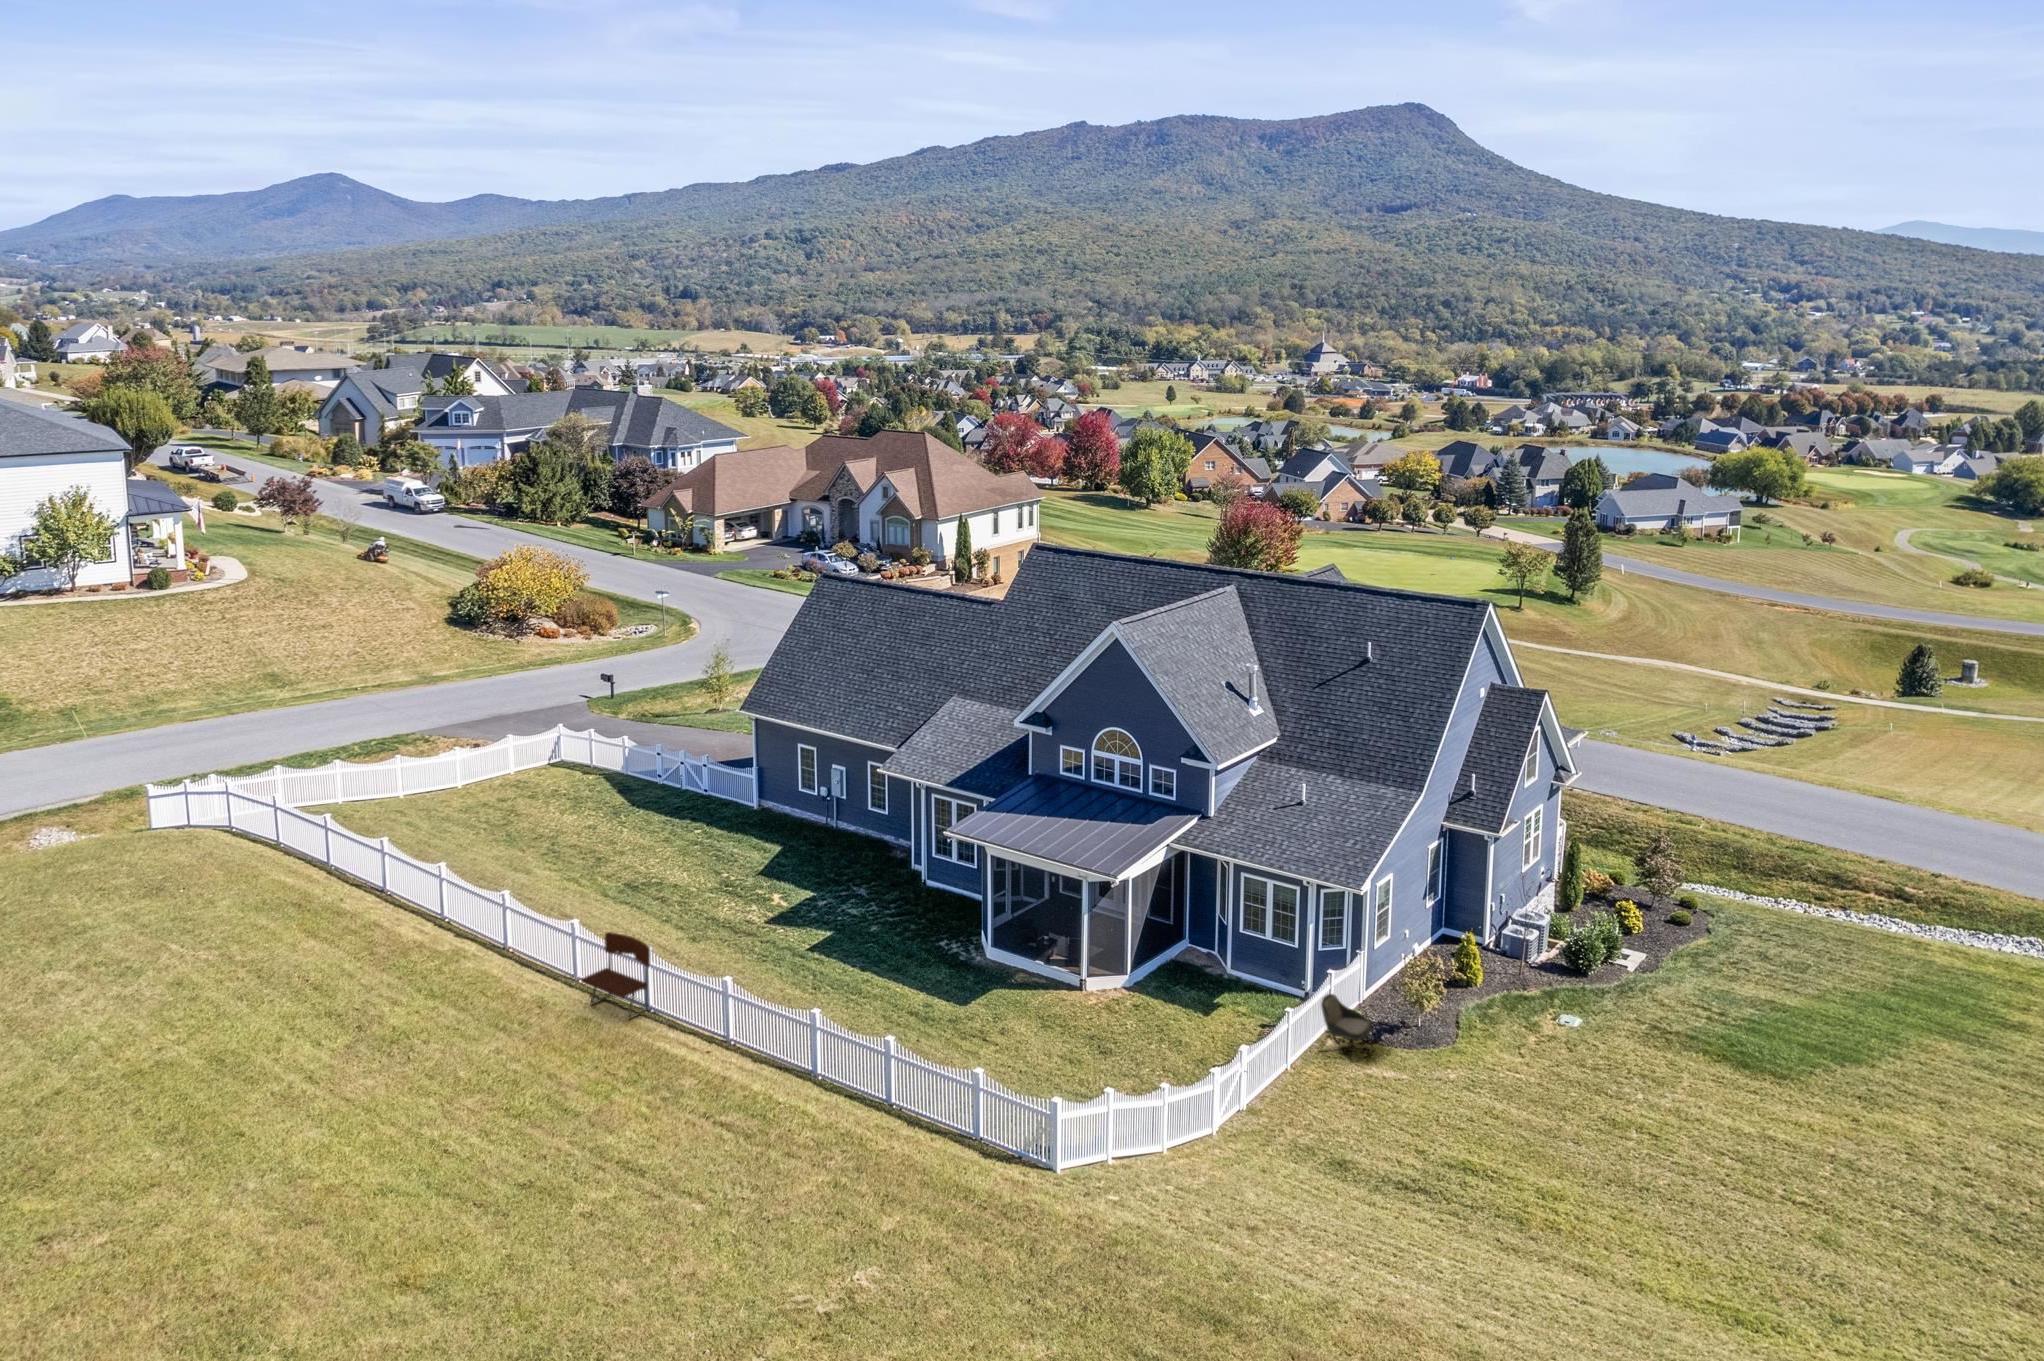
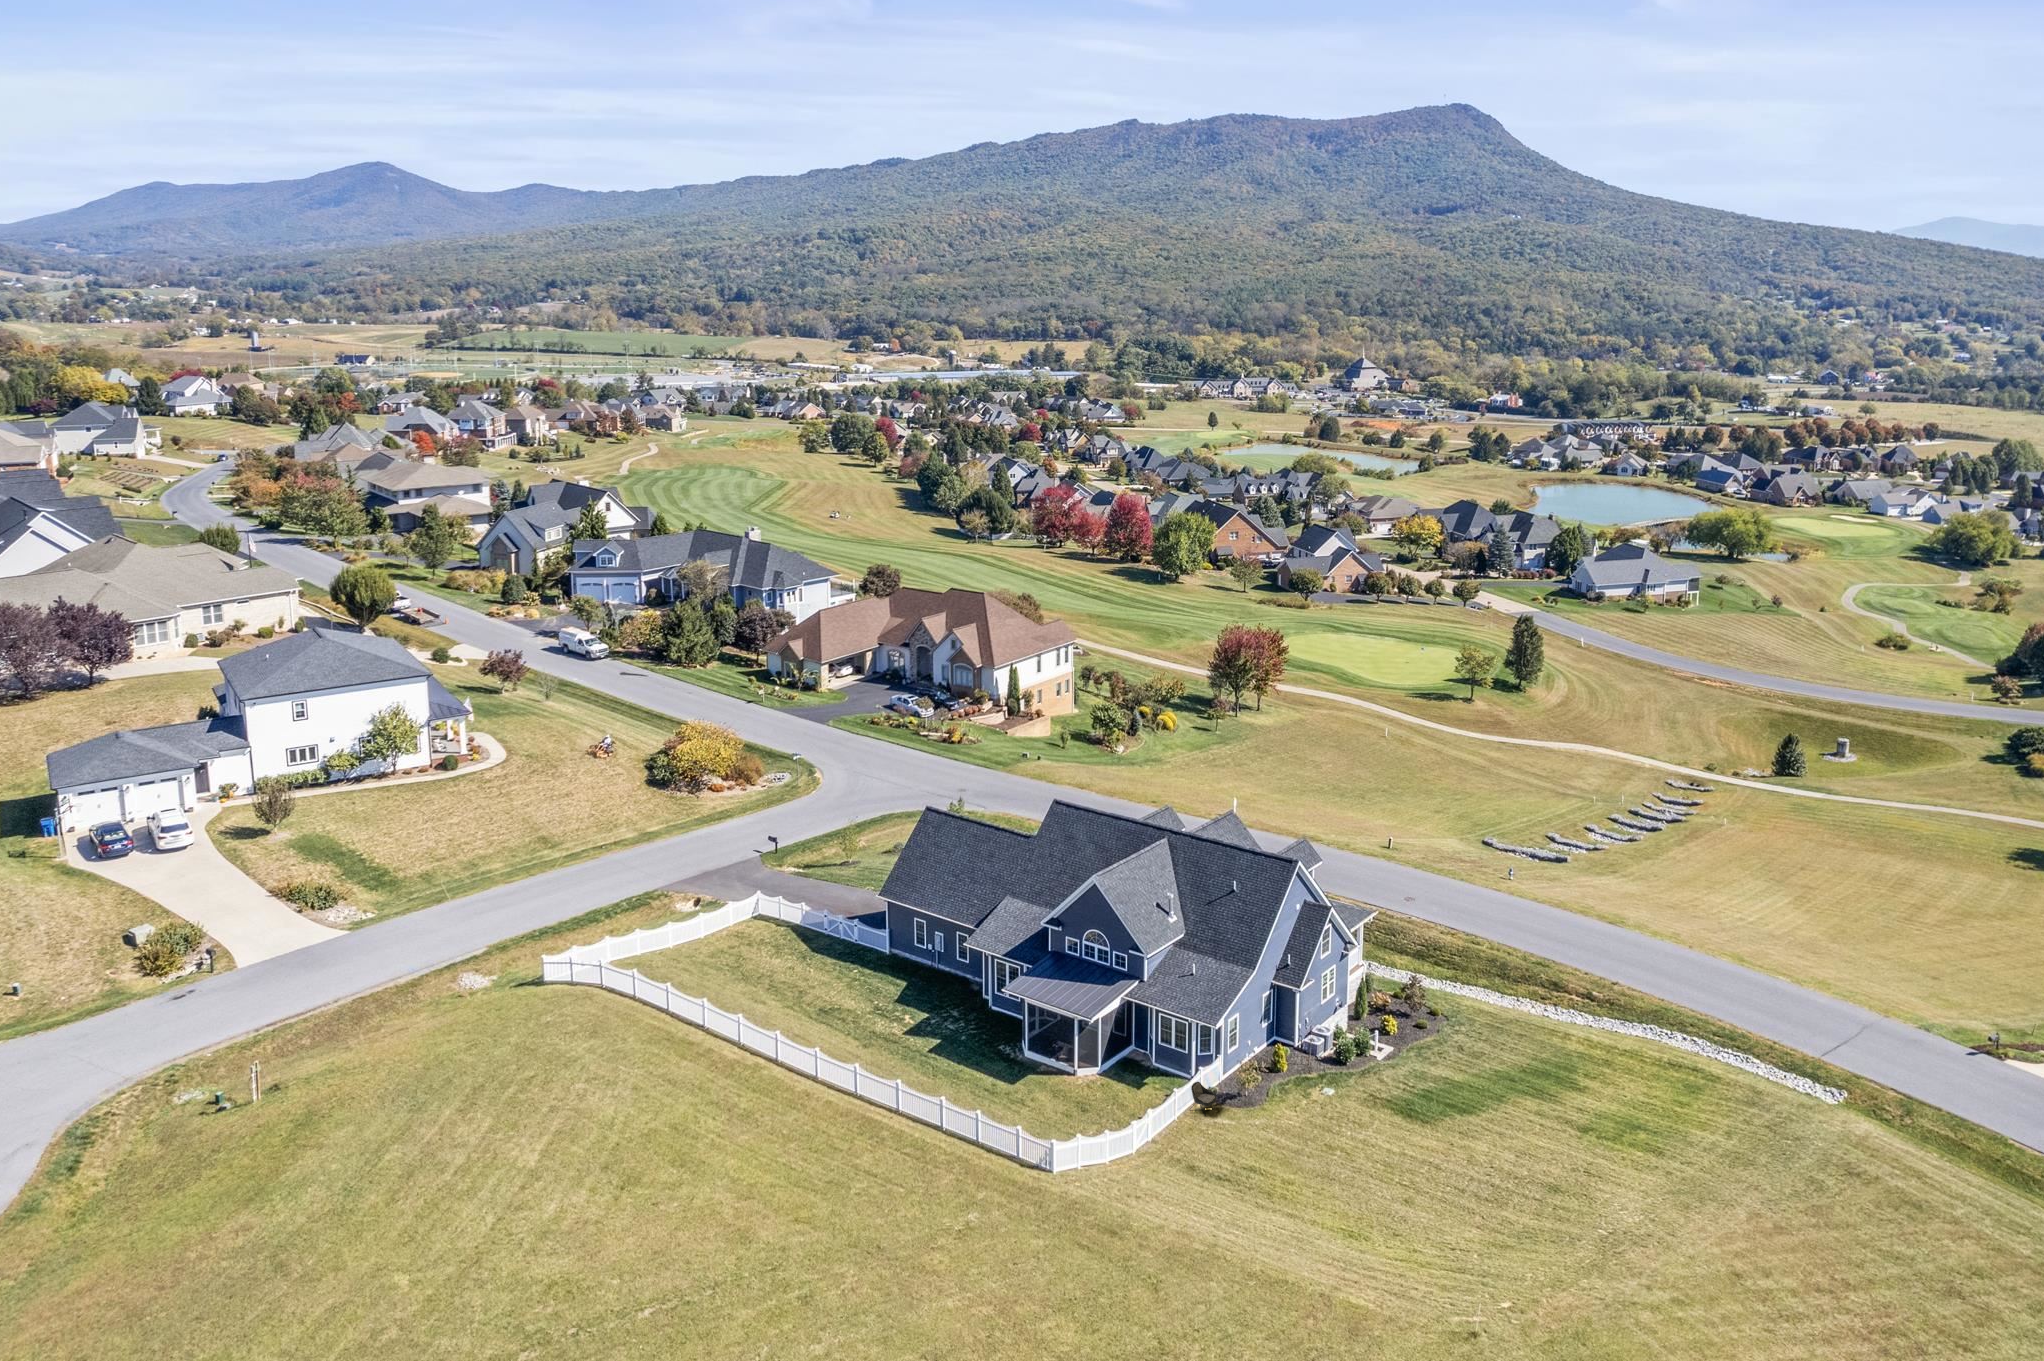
bench: present [581,932,650,1020] -> none [826,1056,860,1101]

